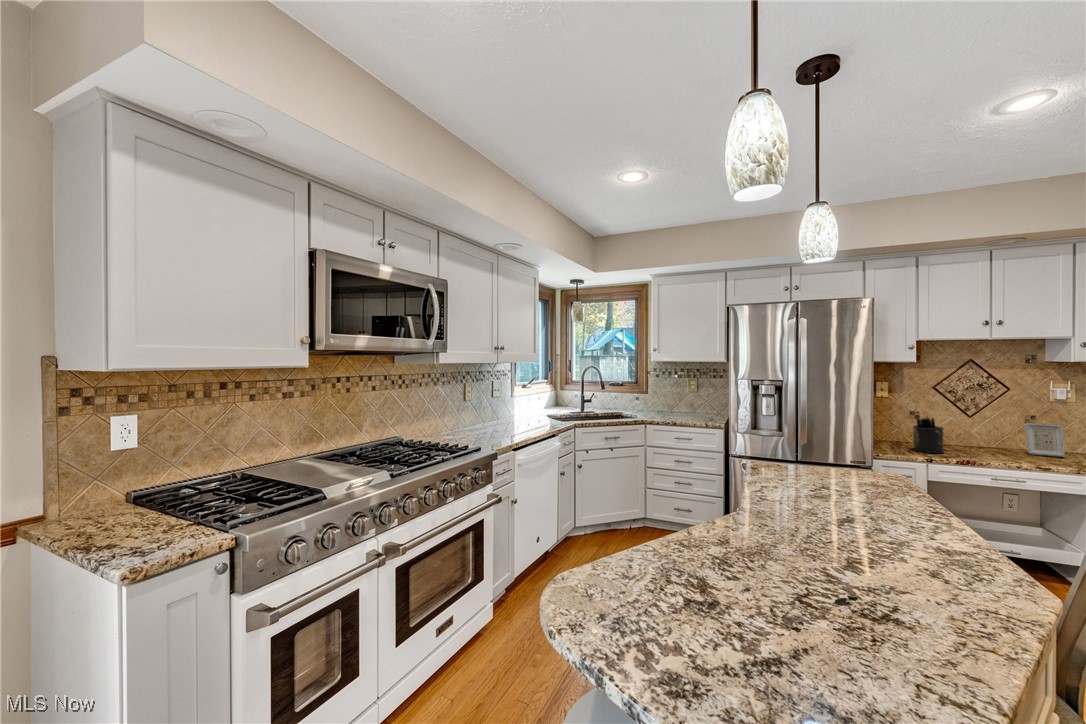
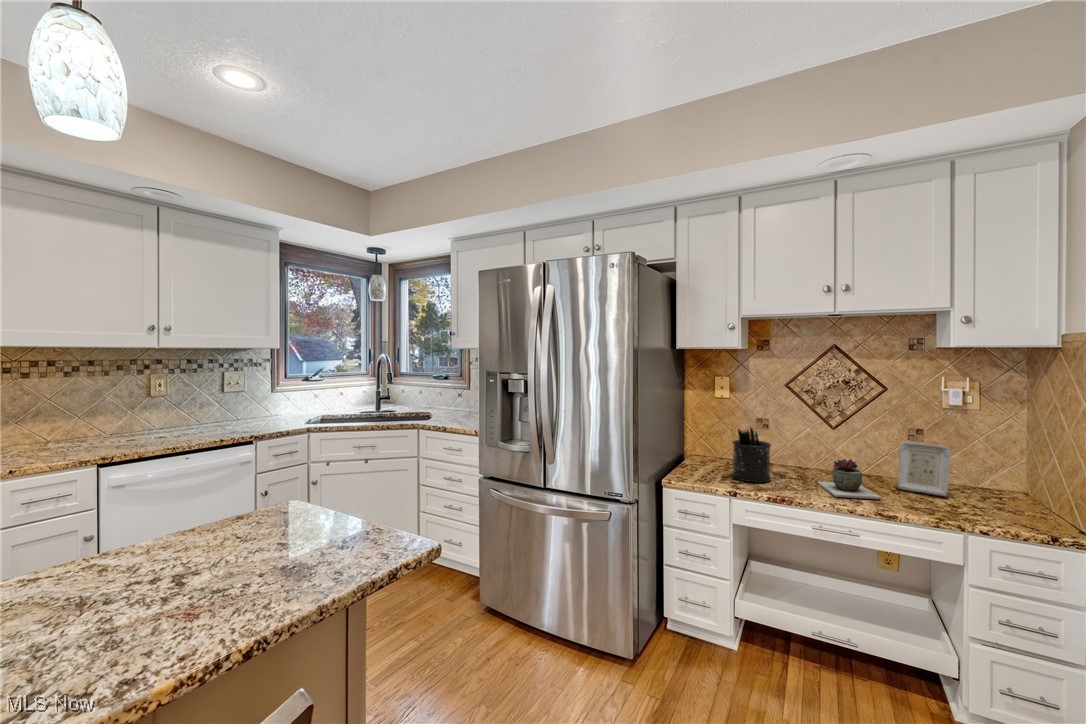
succulent plant: none [975,435,1030,460] -> present [818,459,882,499]

